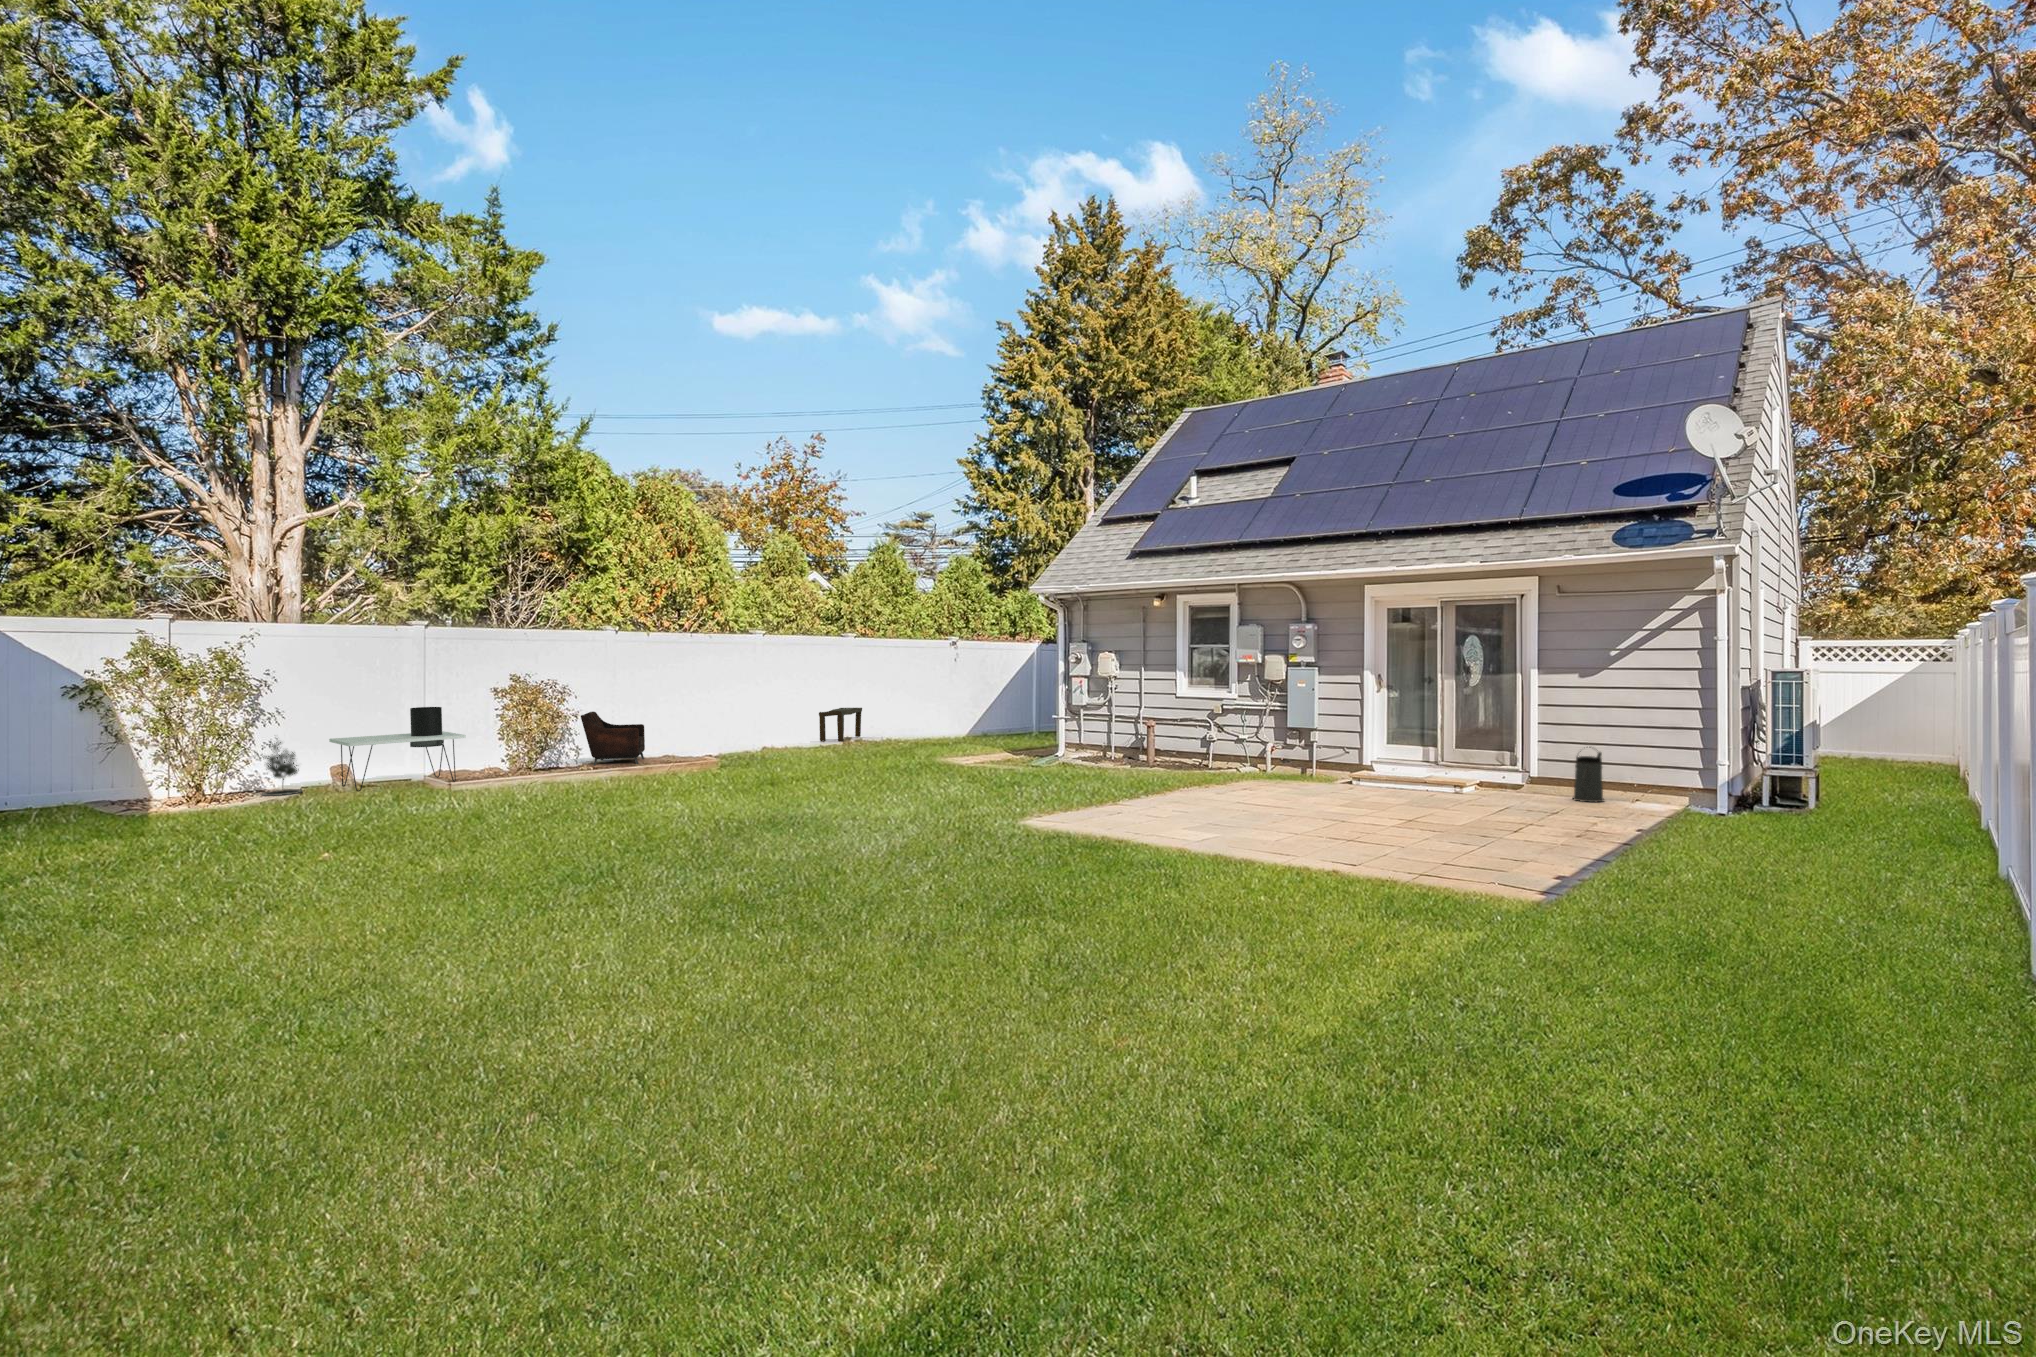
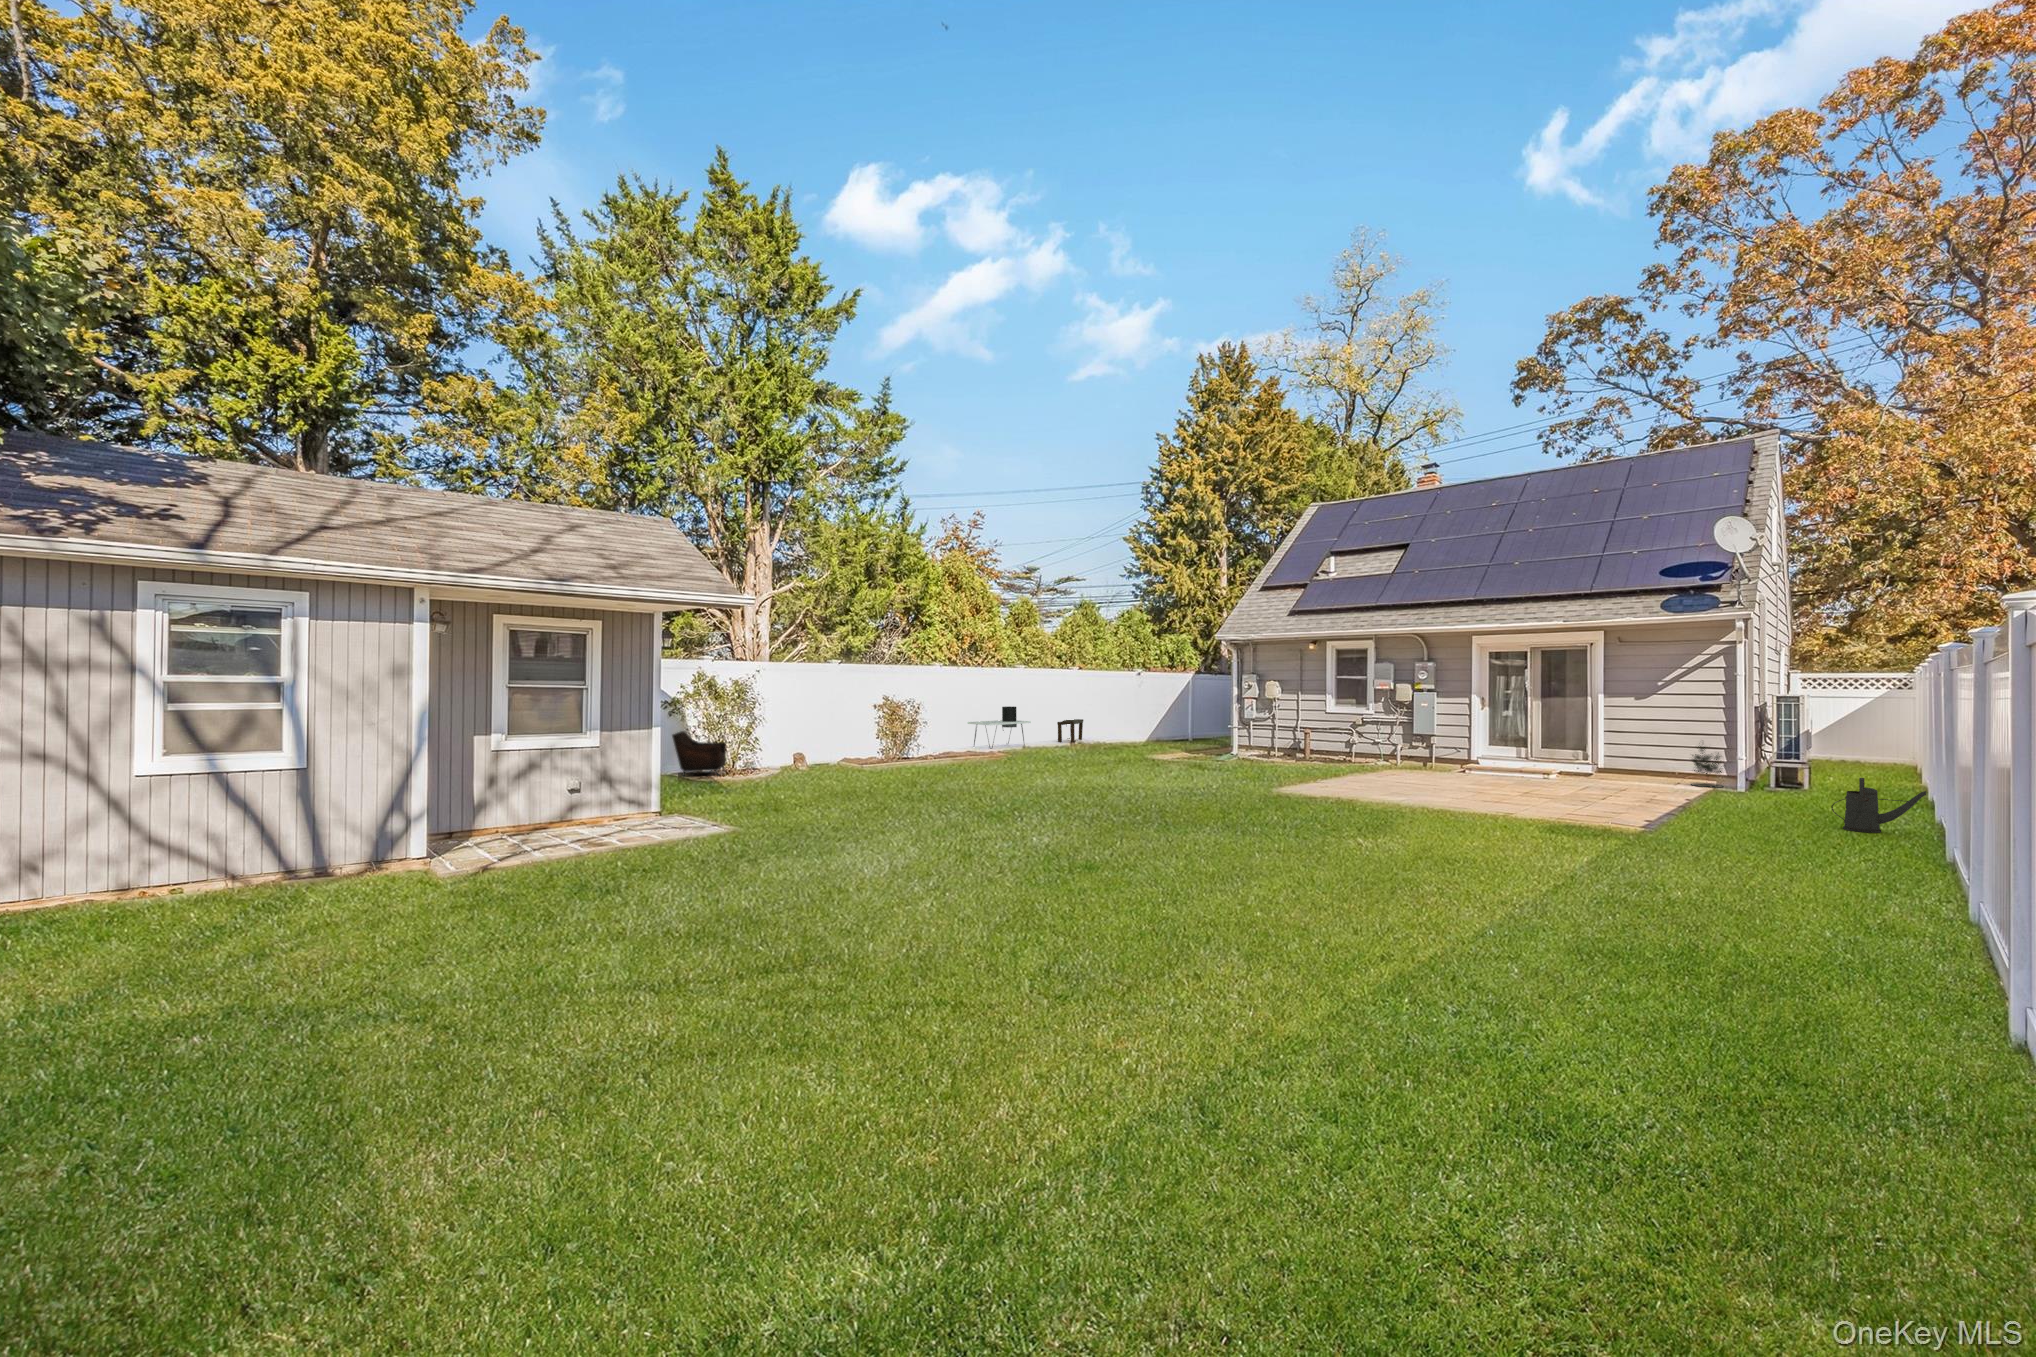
side table: present [329,707,466,791] -> present [968,706,1031,747]
armchair: present [581,712,645,765] -> present [672,731,726,776]
potted tree: present [261,738,301,796] -> present [1691,746,1722,788]
watering can: present [1573,747,1604,802] -> present [1831,778,1926,833]

